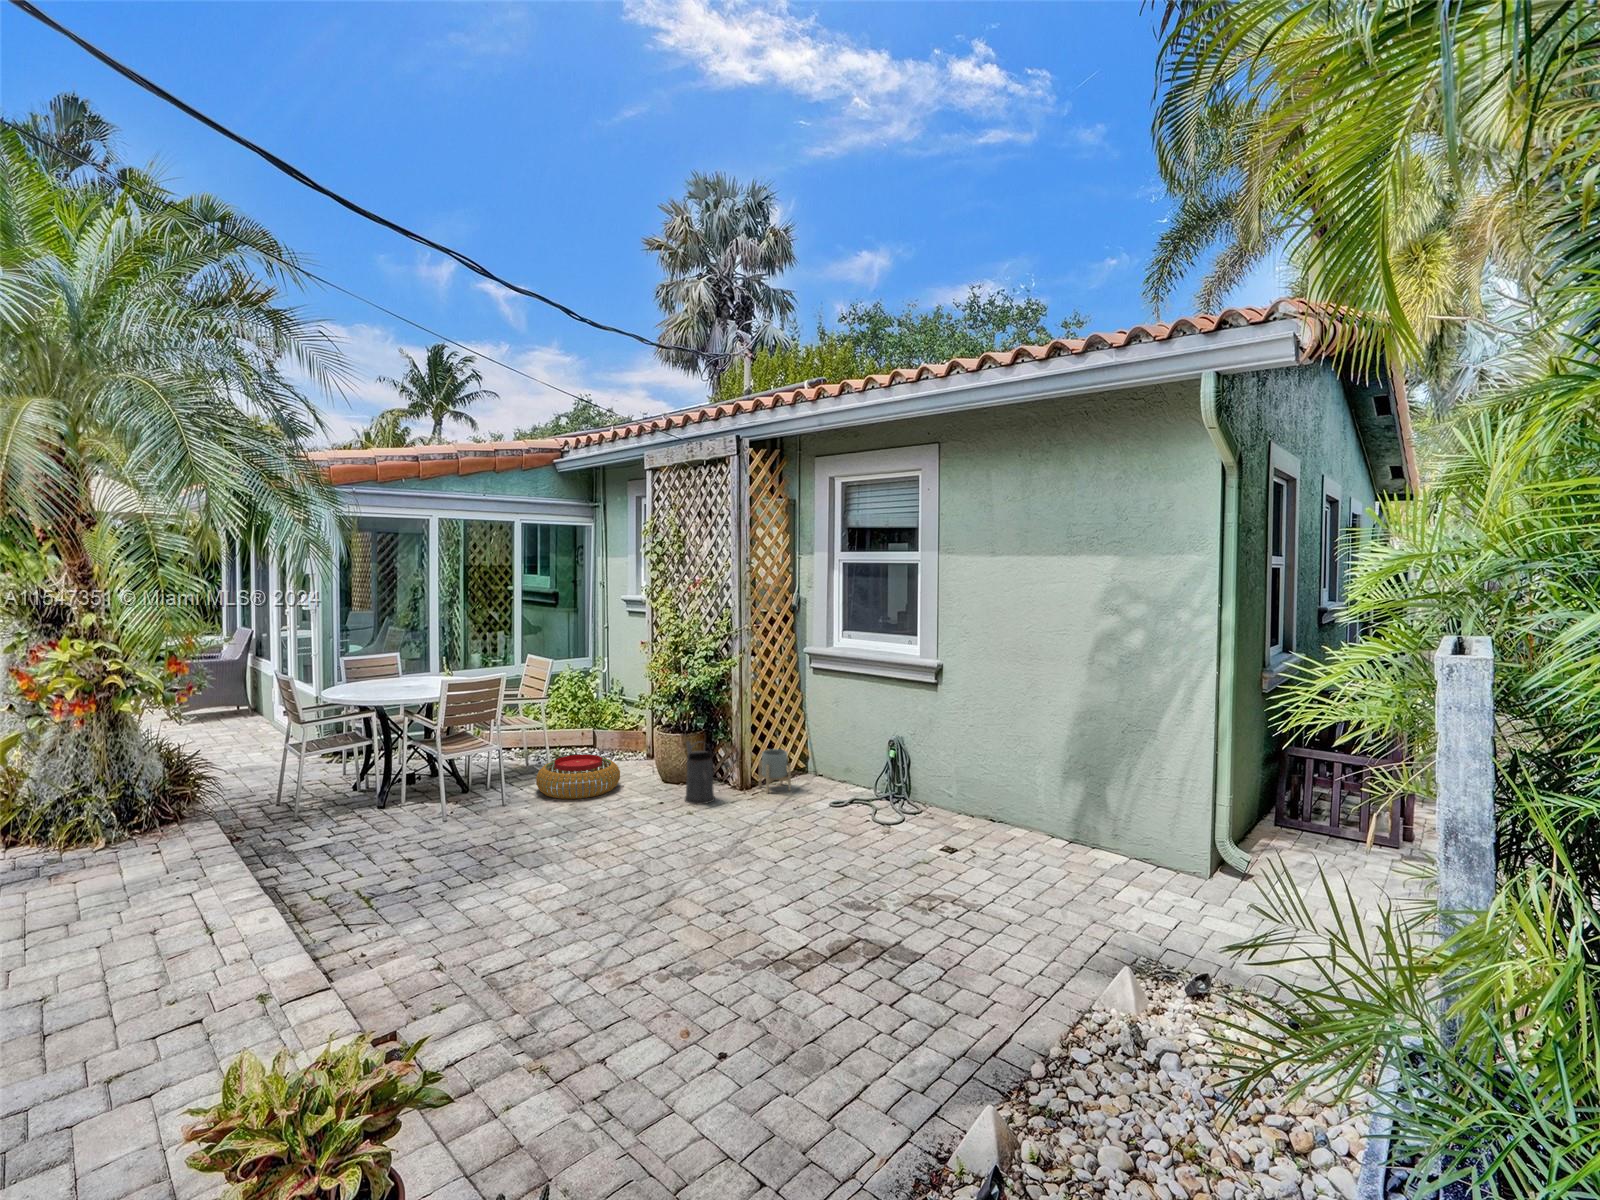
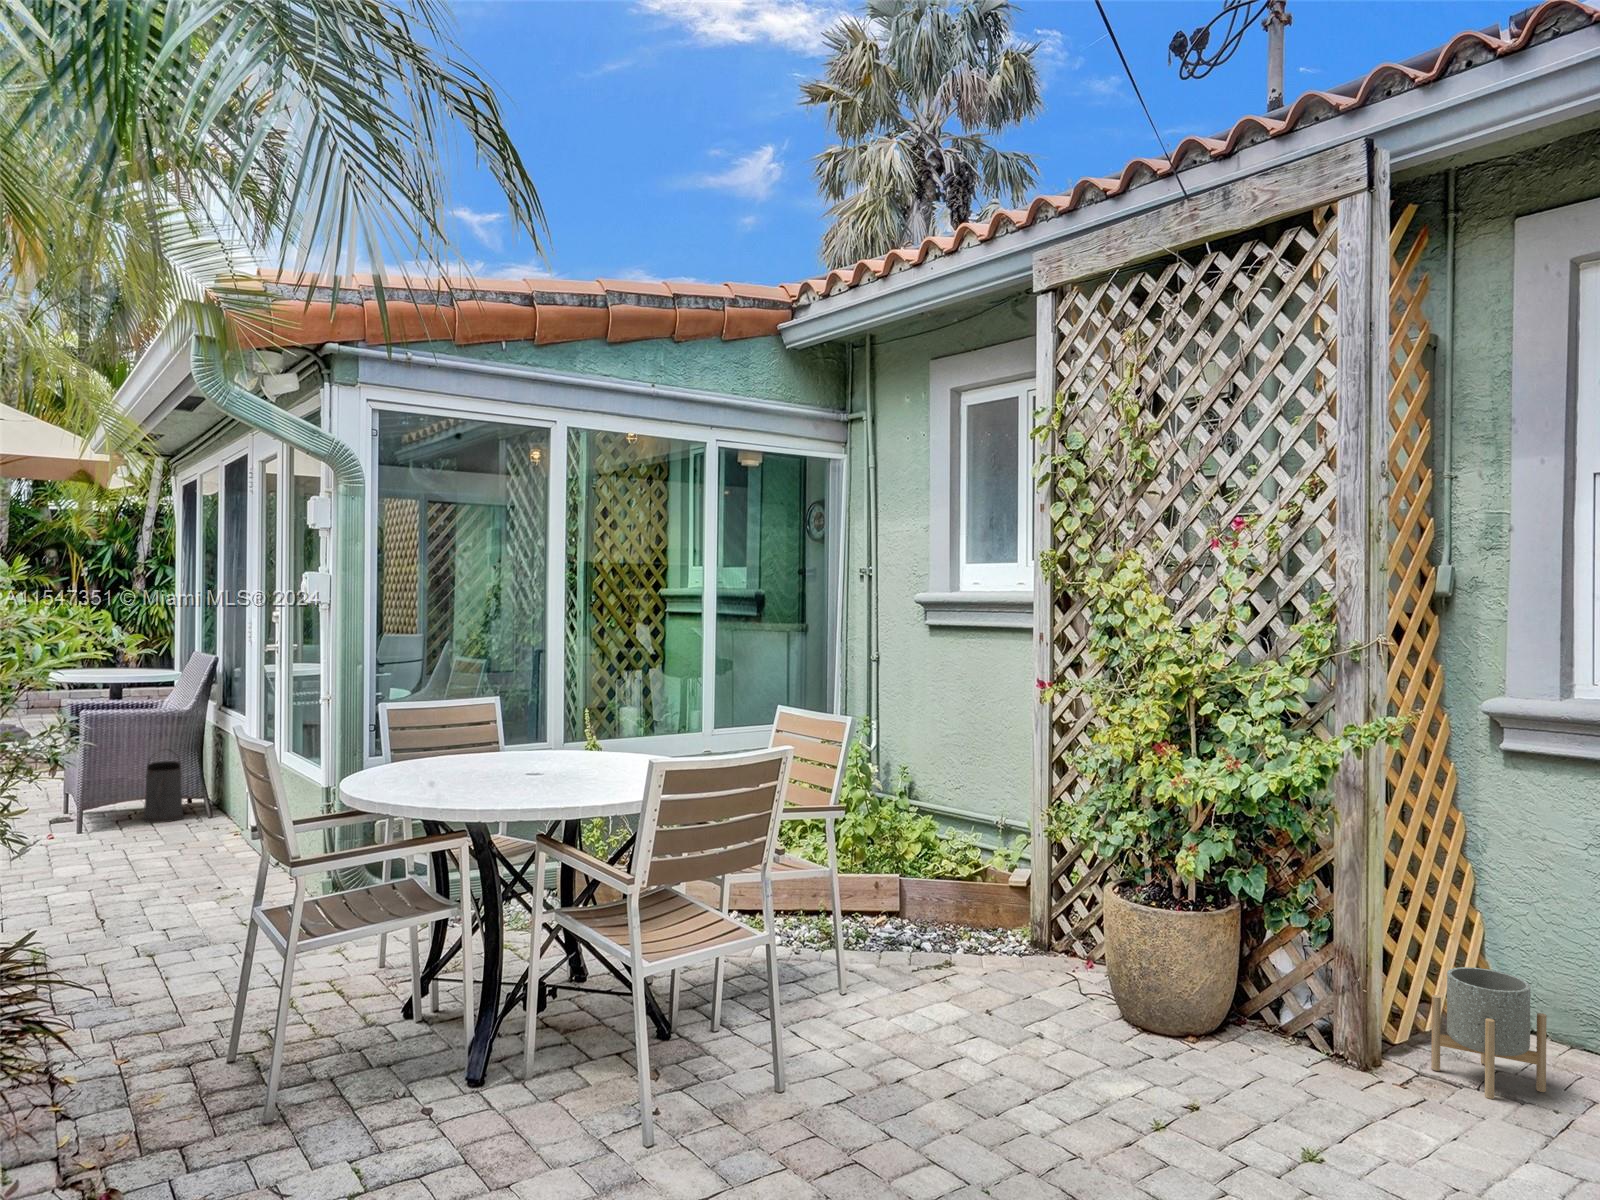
watering can: present [685,741,715,804] -> present [142,749,184,823]
pouf: present [536,754,620,799] -> none [847,954,1057,1089]

